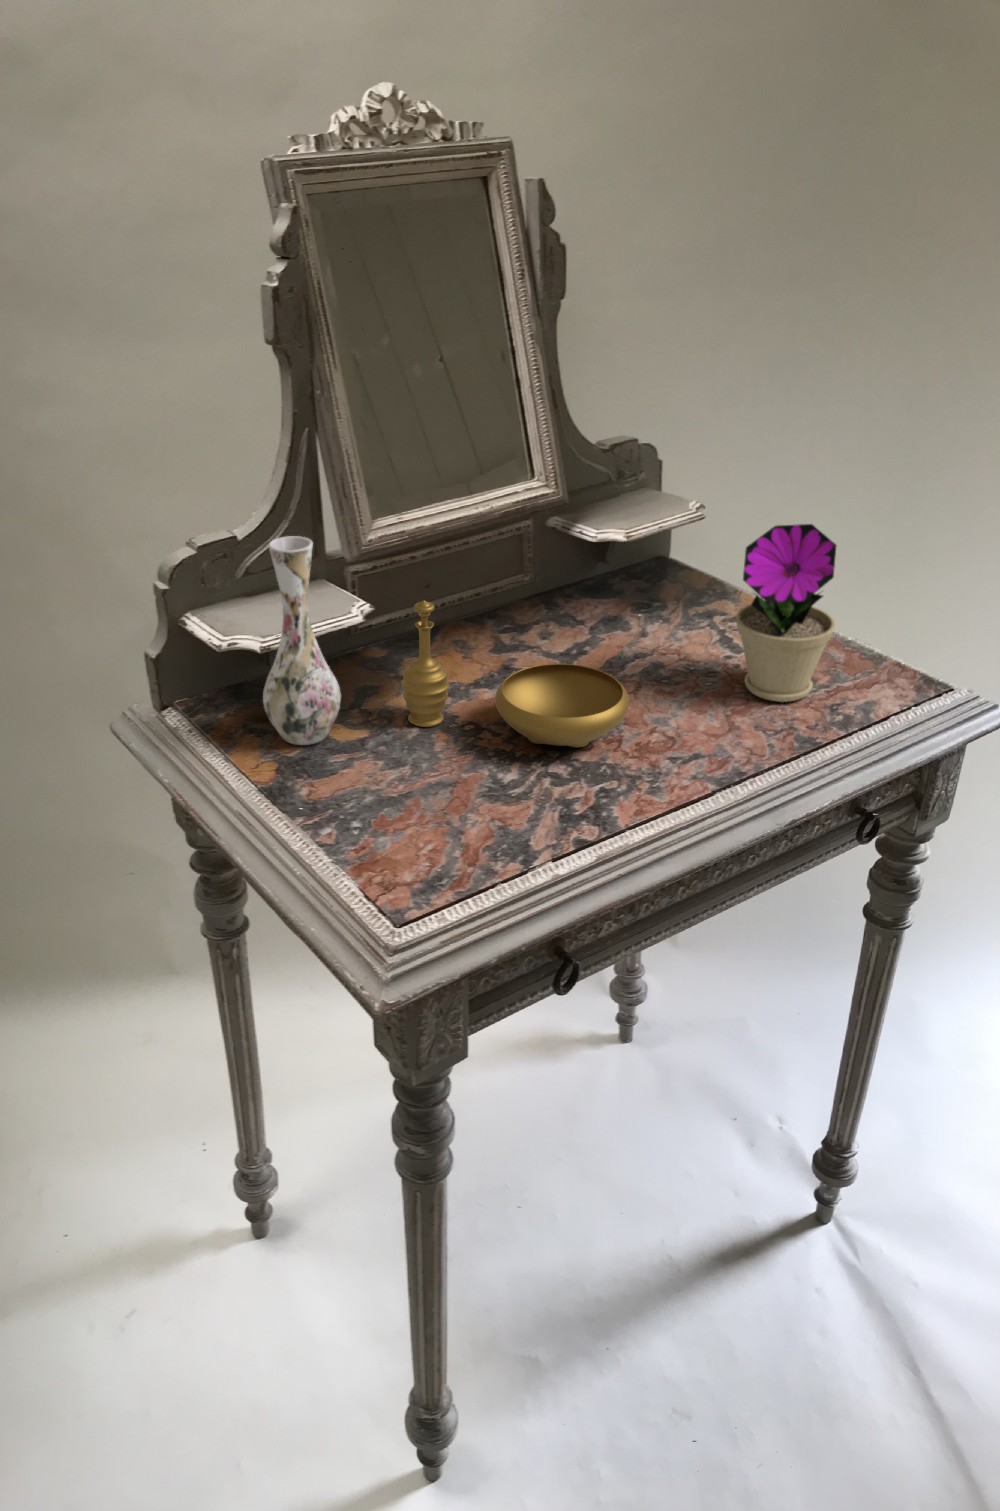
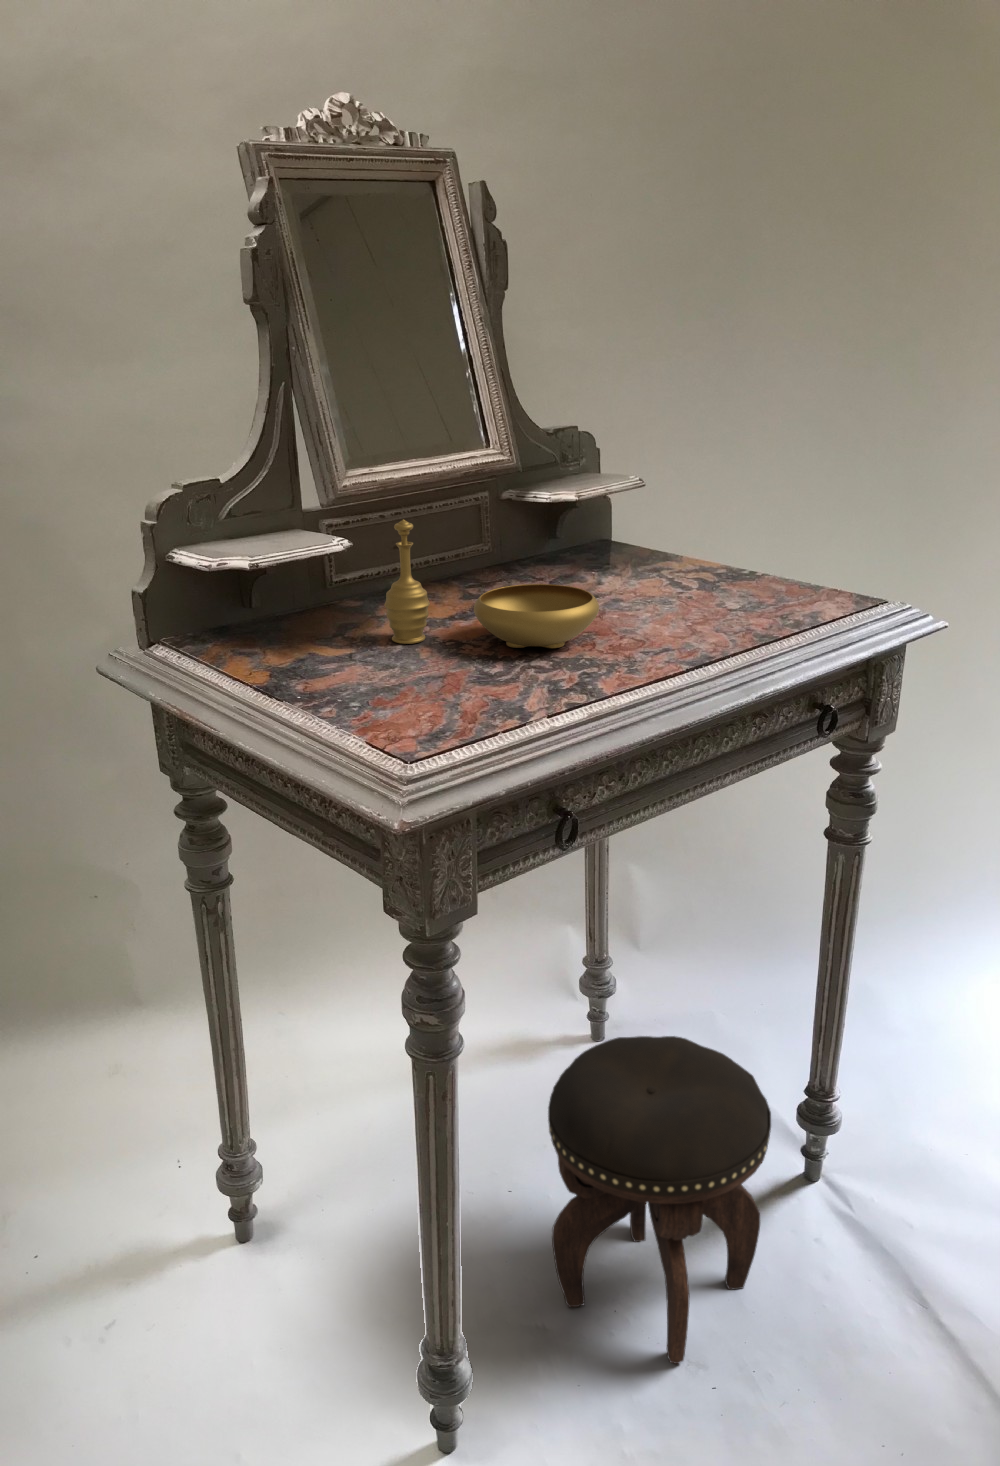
flower pot: present [736,524,837,702] -> none [687,448,778,614]
vase: present [263,536,341,745] -> none [256,457,329,659]
footstool: none [549,1095,776,1419] -> present [548,1036,771,1364]

